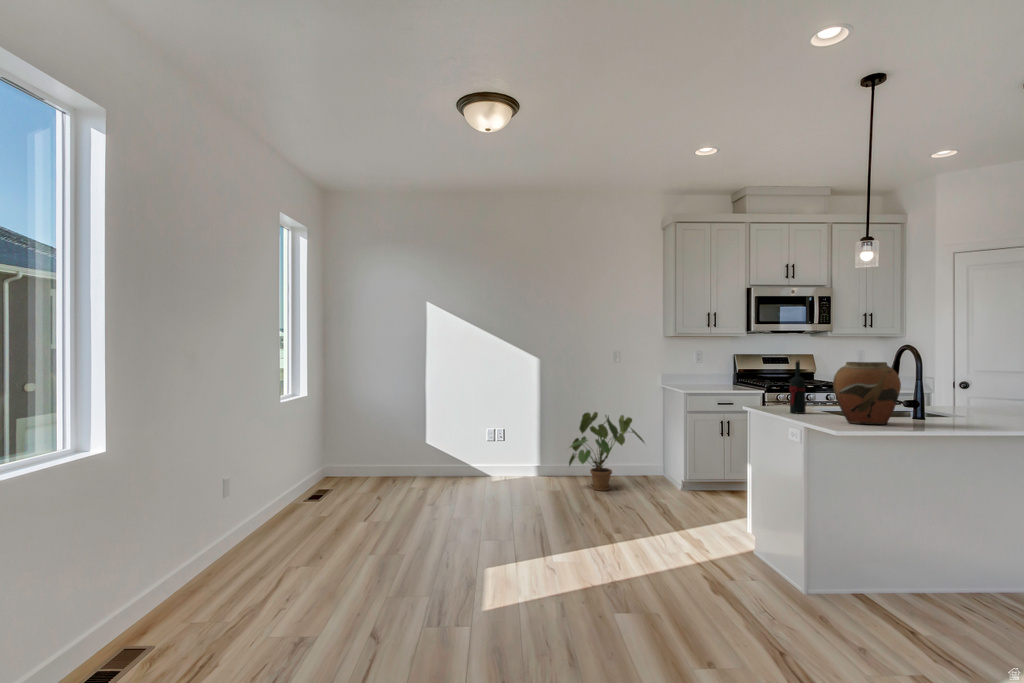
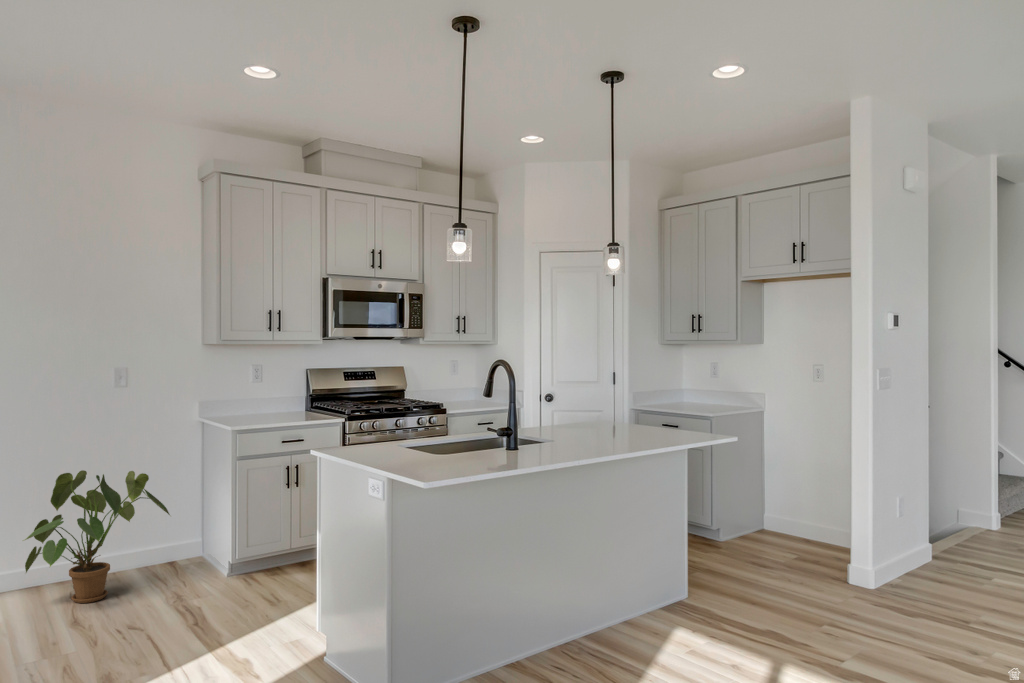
wine bottle: present [789,360,806,414] -> none [369,382,389,456]
vase: present [833,362,901,425] -> none [420,384,495,467]

